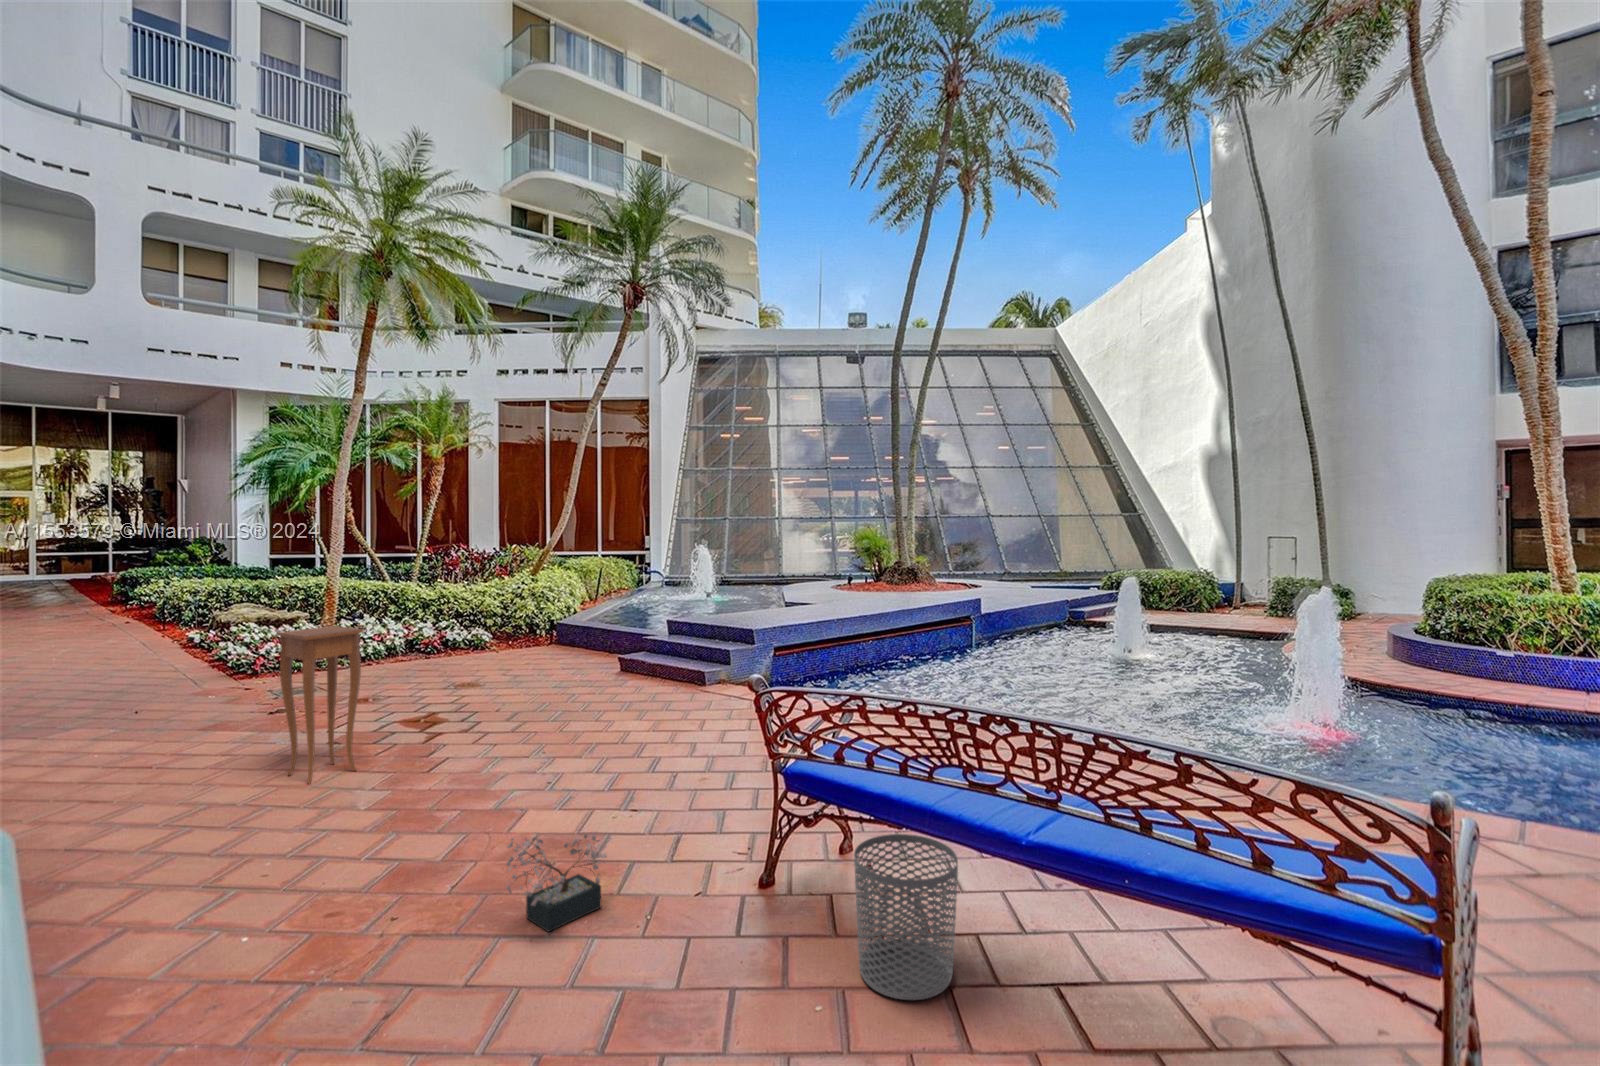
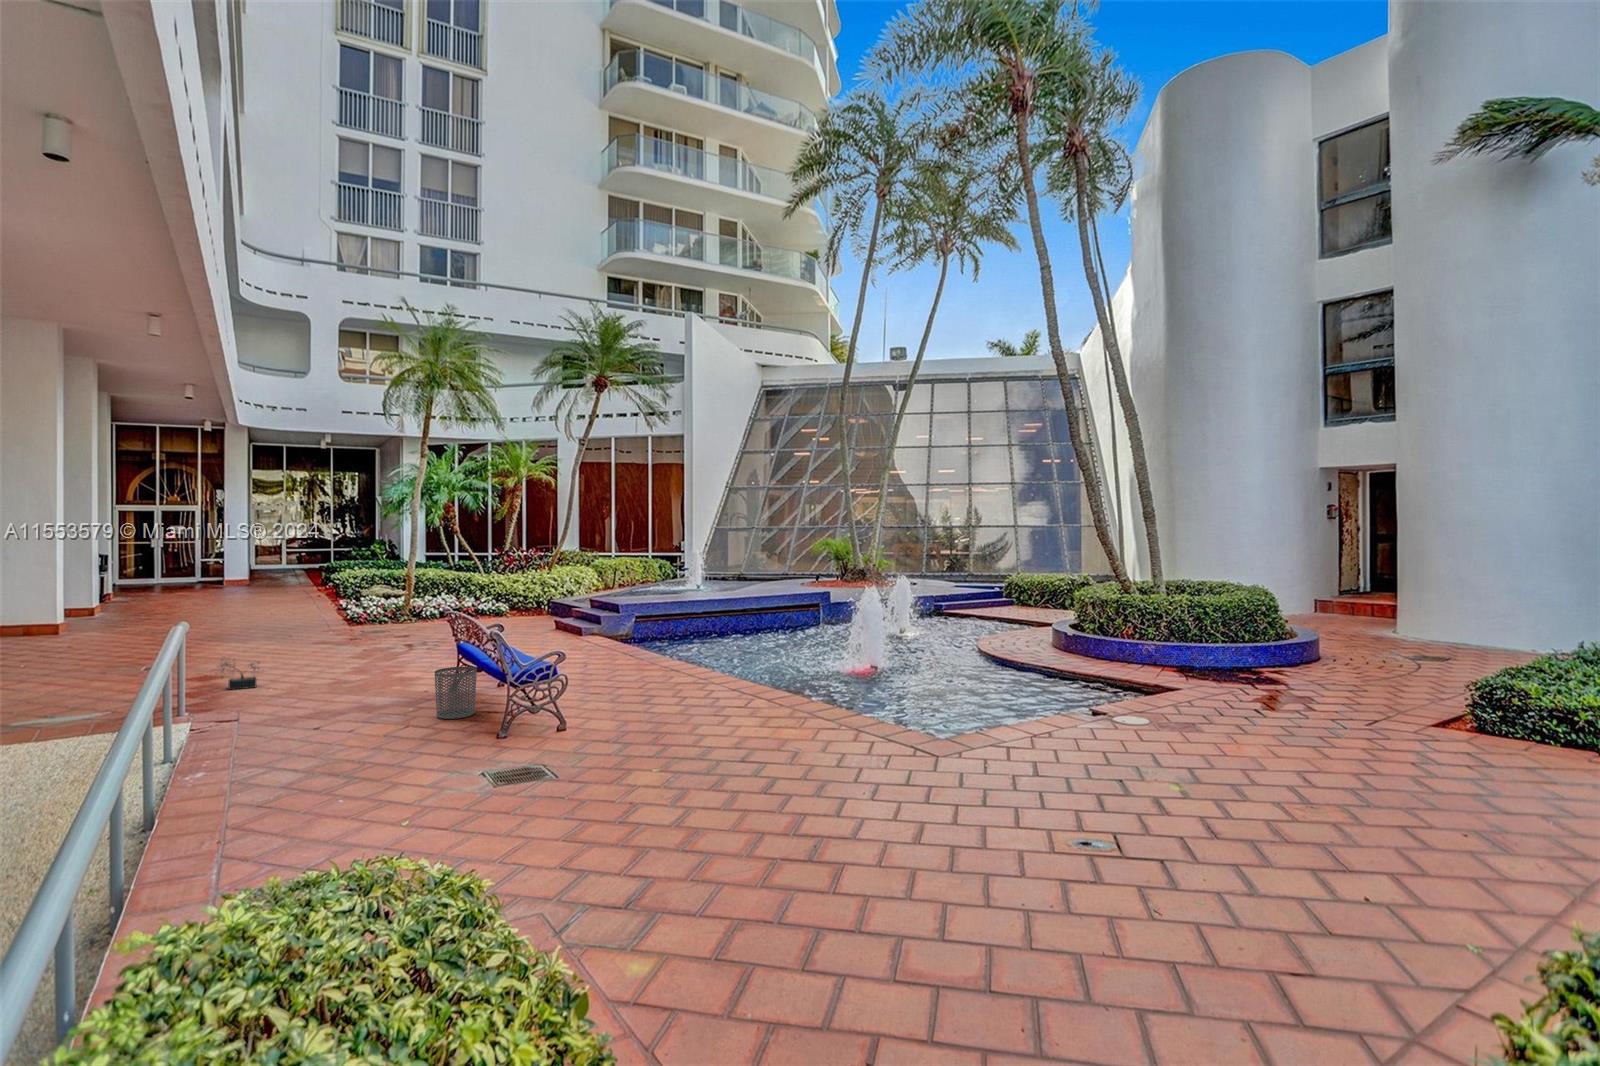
side table: present [276,626,364,784] -> none [321,589,359,663]
decorative plant: present [506,834,607,932] -> present [218,657,260,690]

